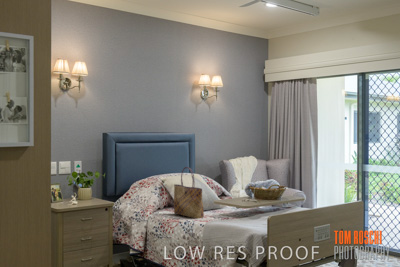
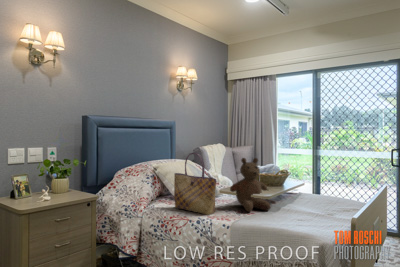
teddy bear: none [220,171,255,217] -> present [230,158,271,212]

